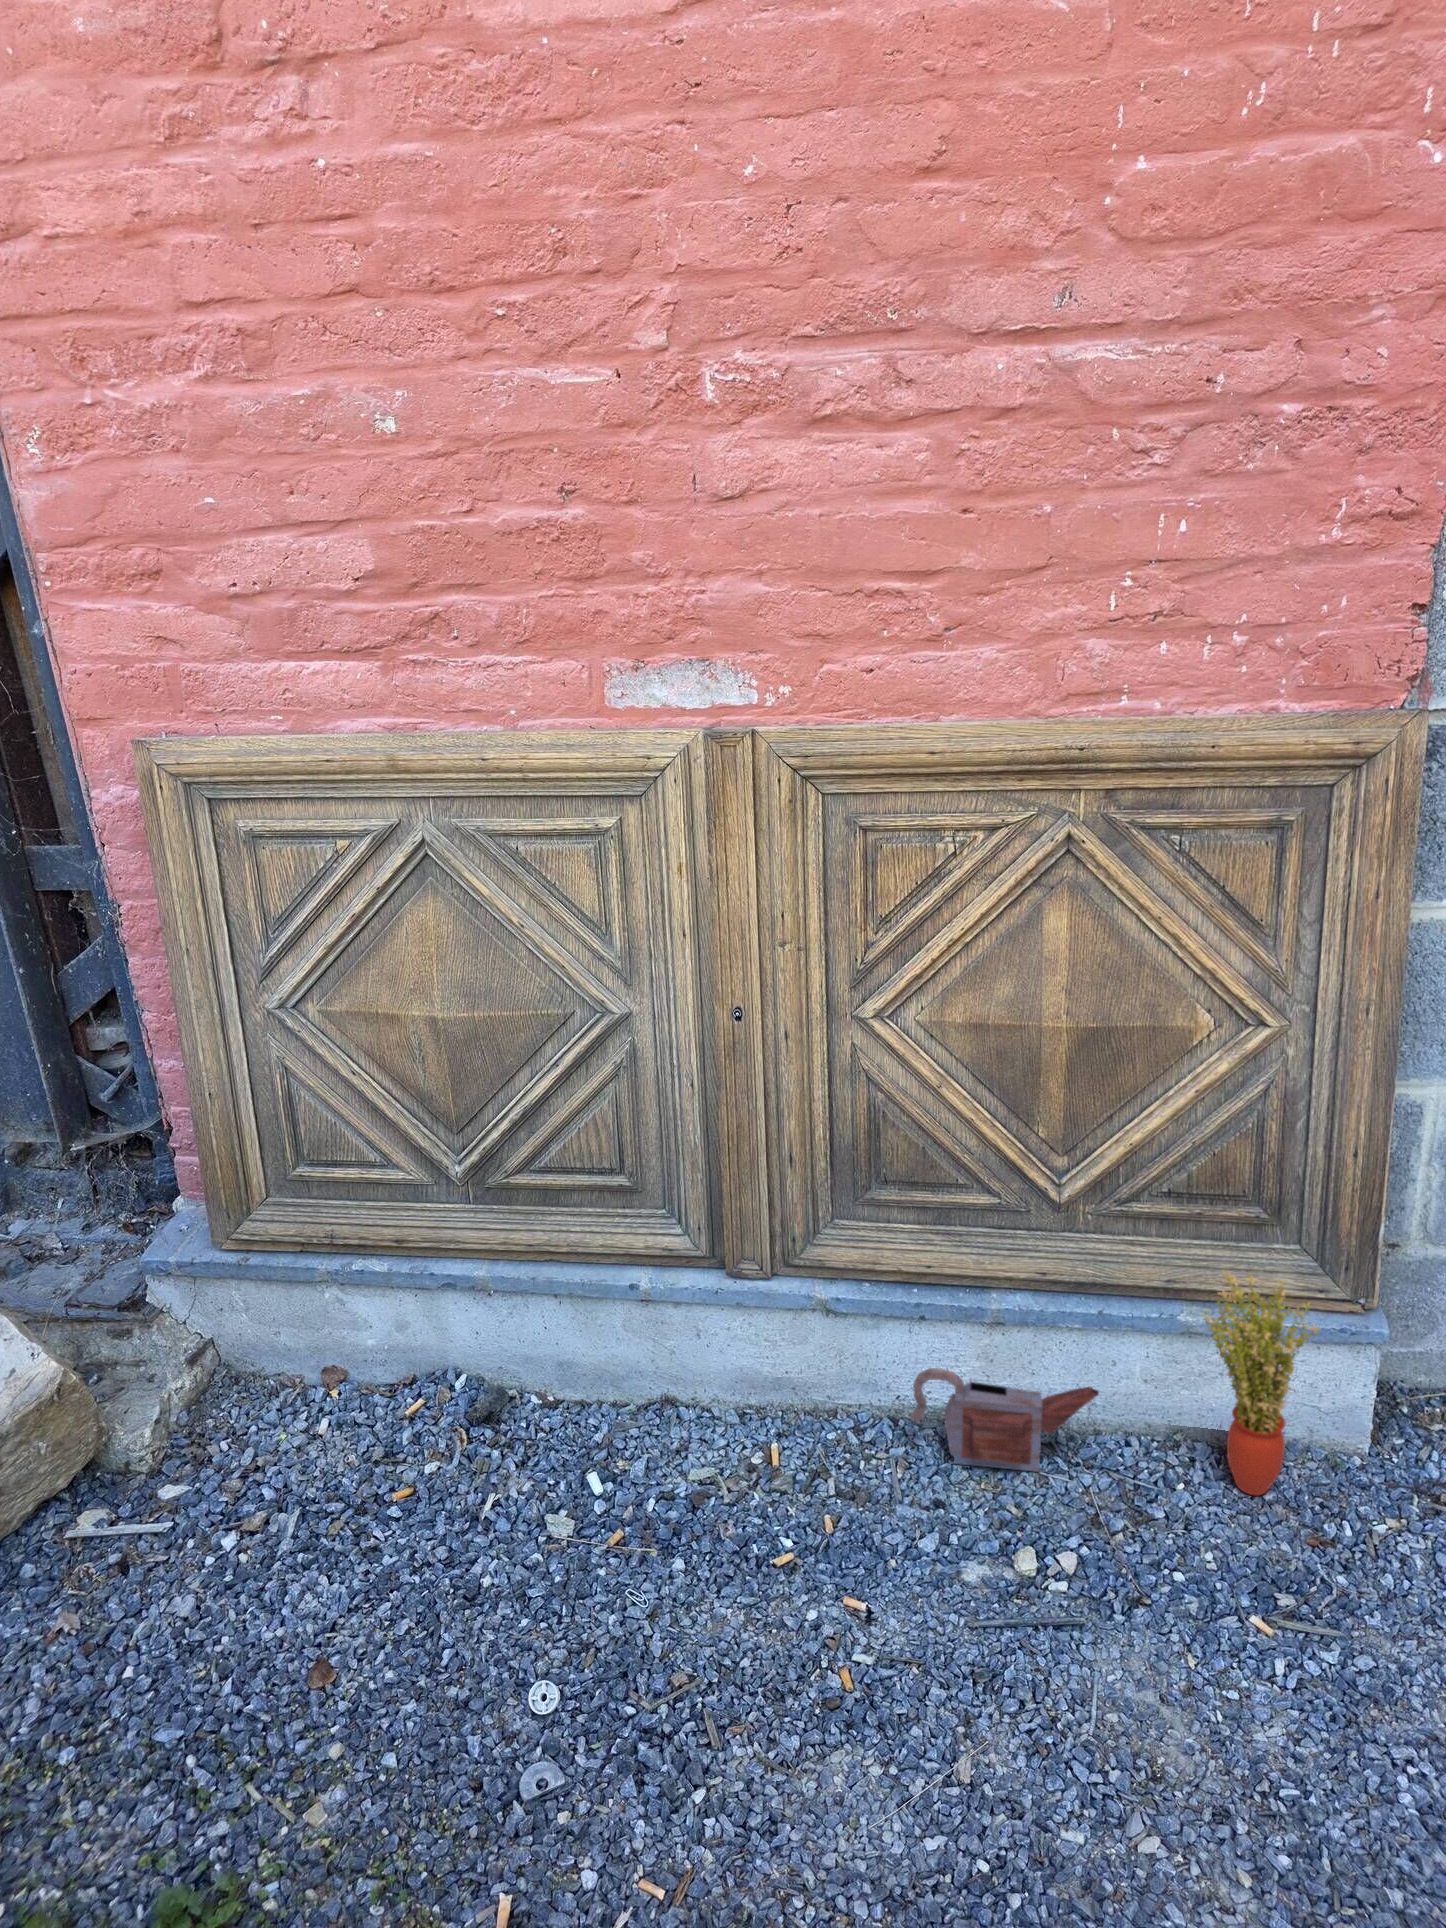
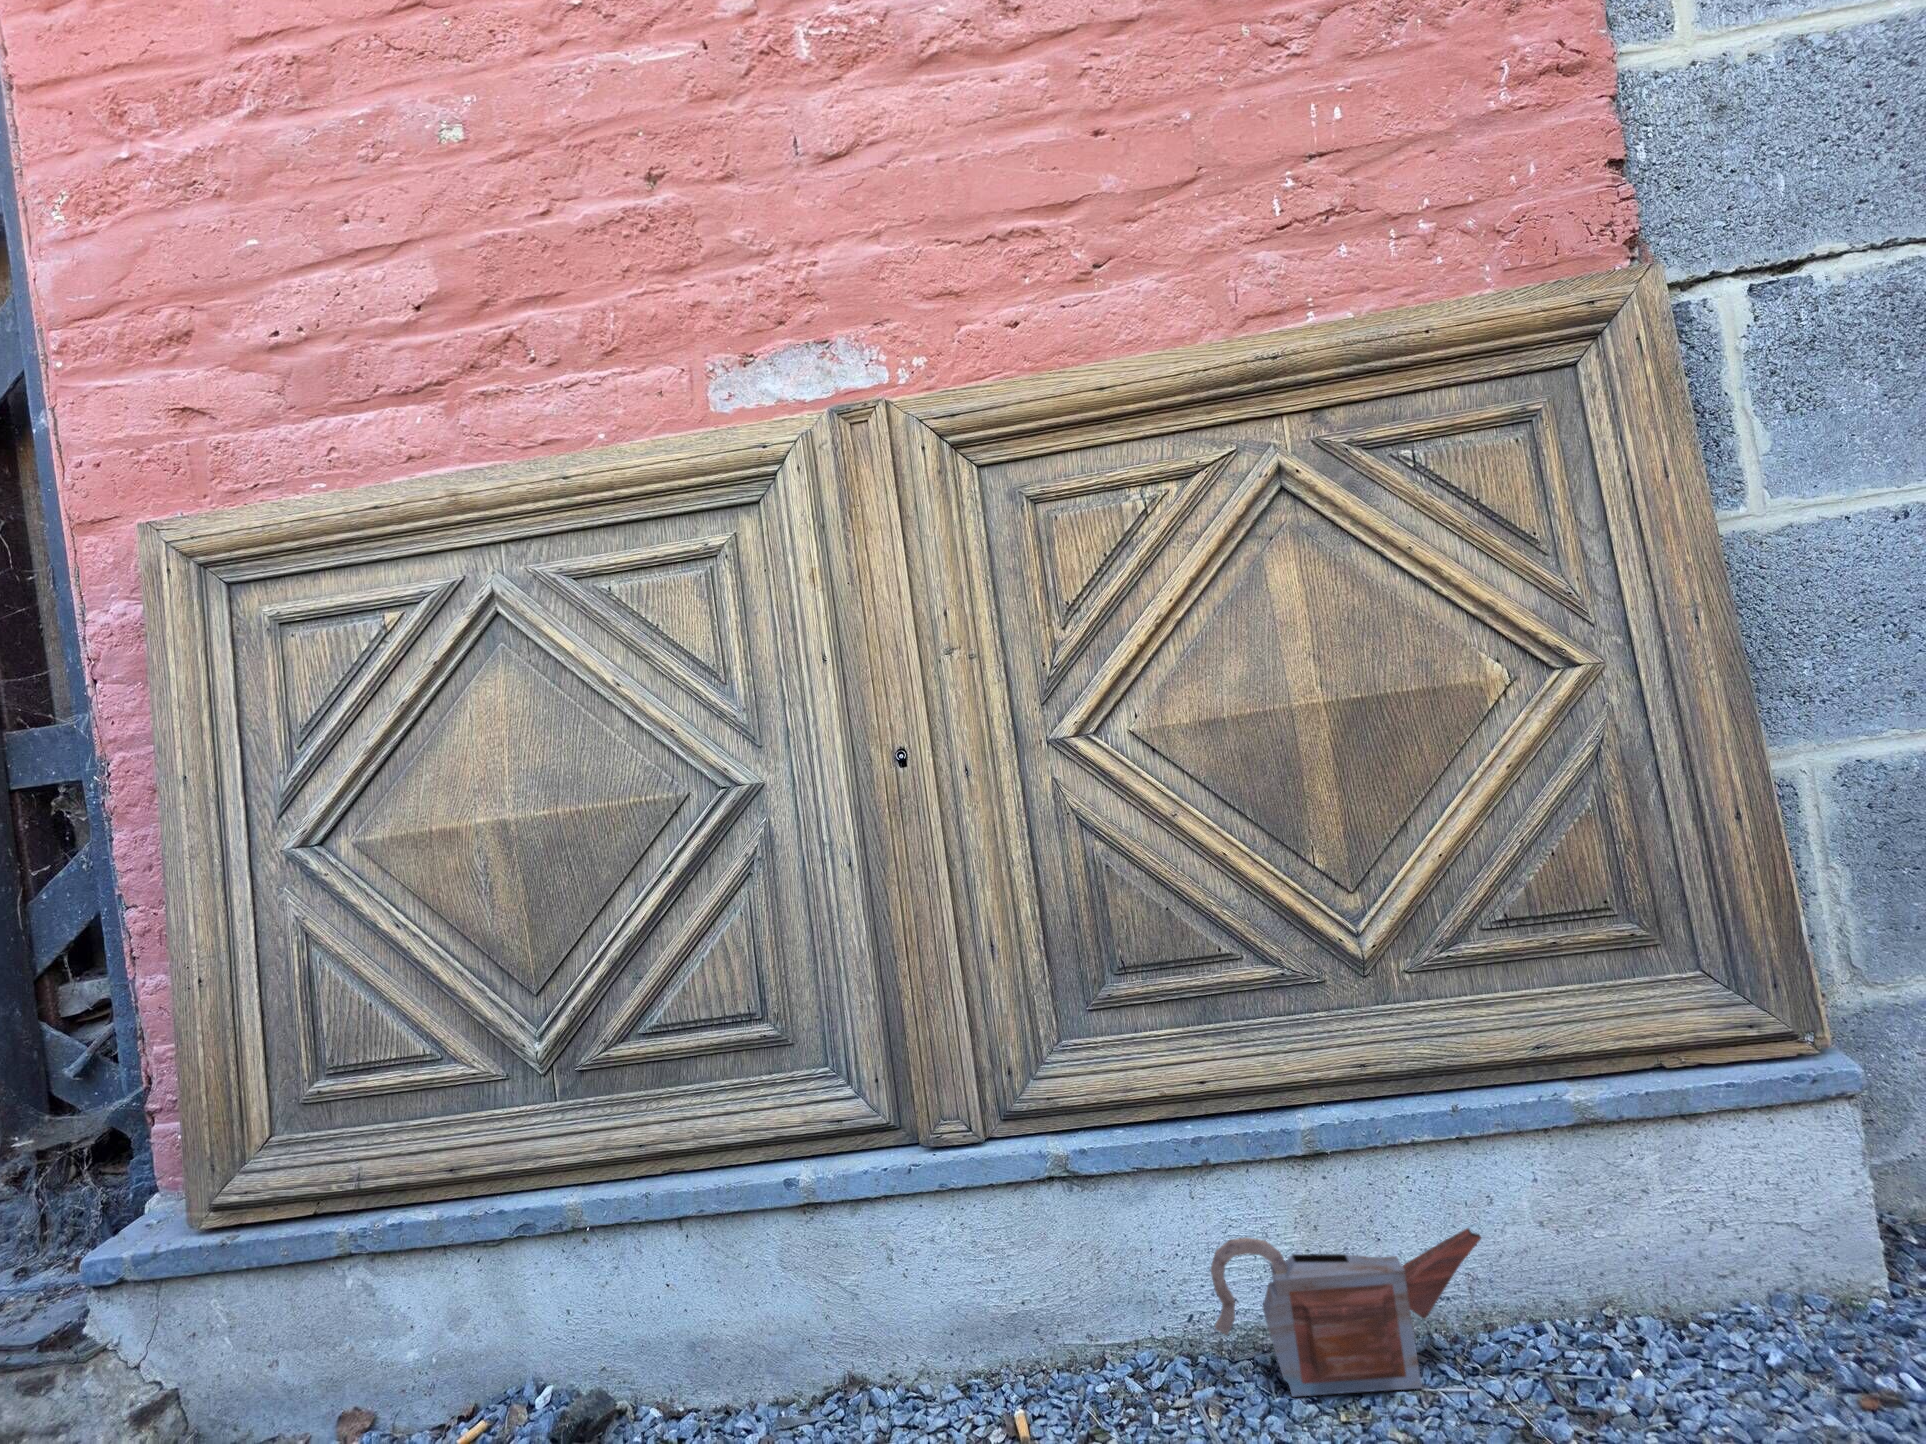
potted plant: present [1201,1271,1320,1495] -> none [1596,998,1777,1370]

